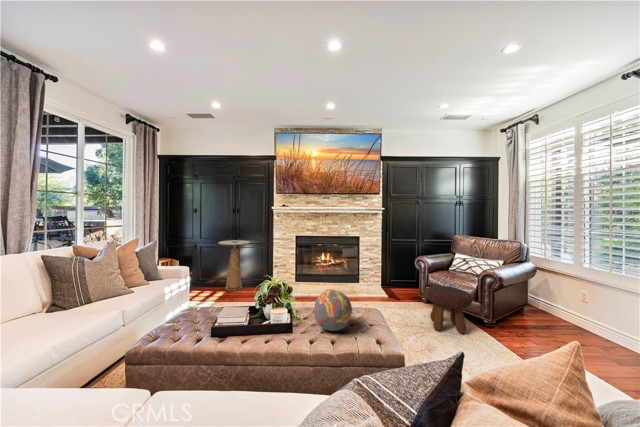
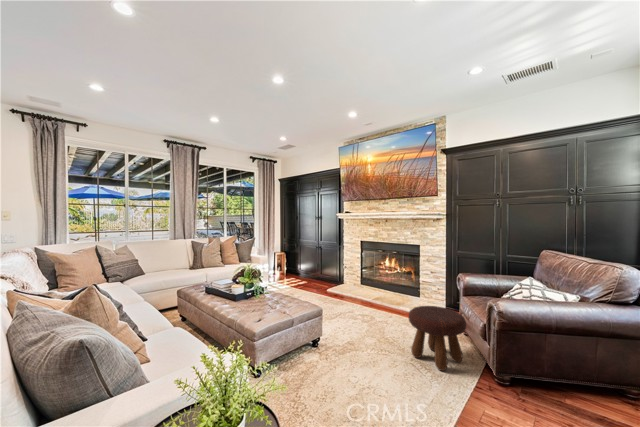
side table: present [218,240,251,290] -> none [297,242,323,283]
decorative orb: present [314,290,352,331] -> none [240,275,270,307]

